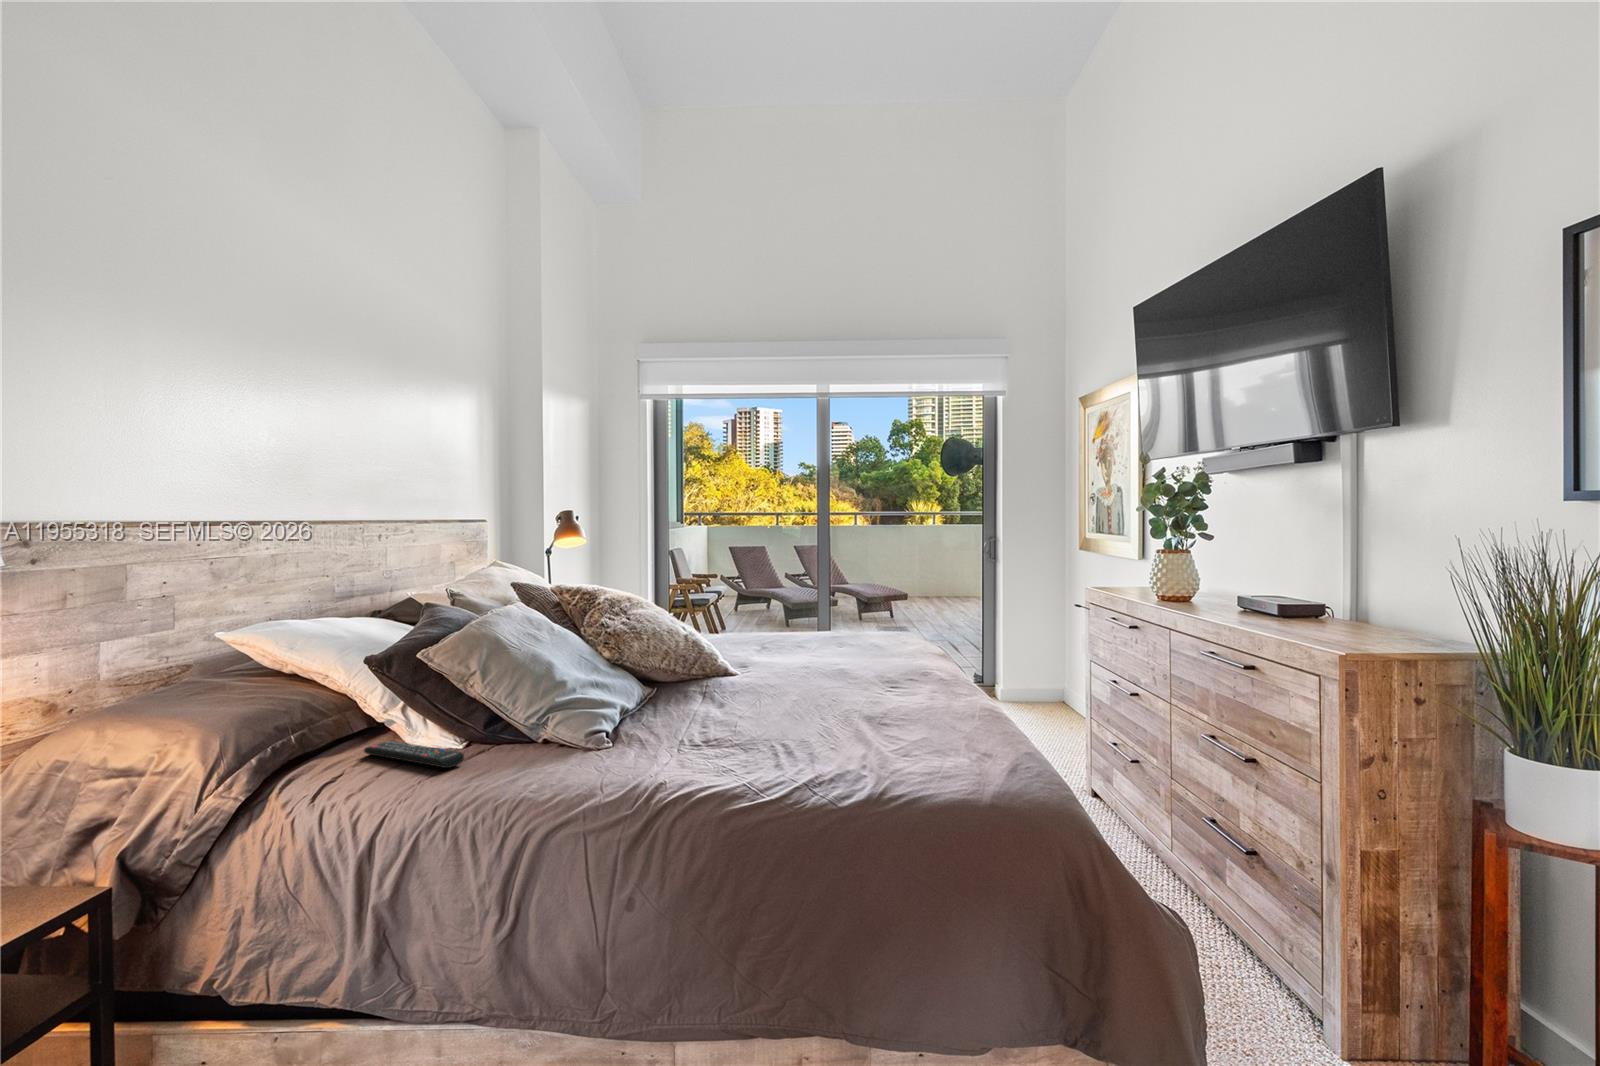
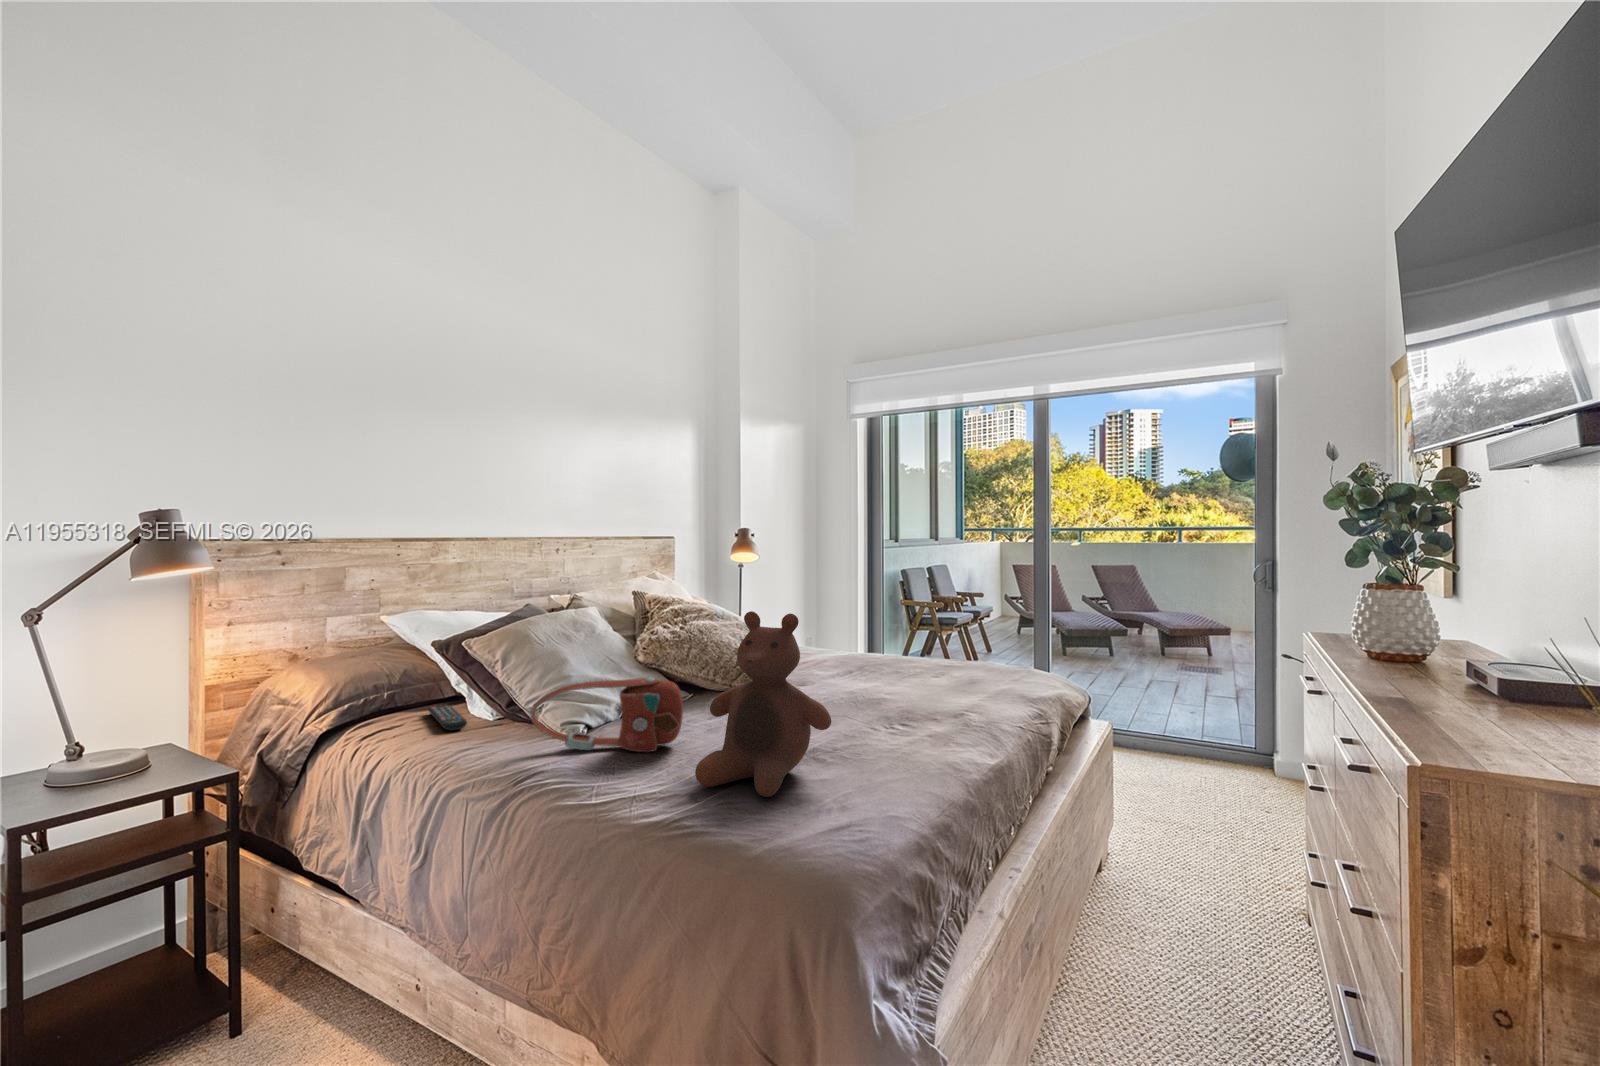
stuffed bear: none [809,585,942,766] -> present [695,611,831,797]
handbag: none [603,667,766,759] -> present [531,678,683,752]

